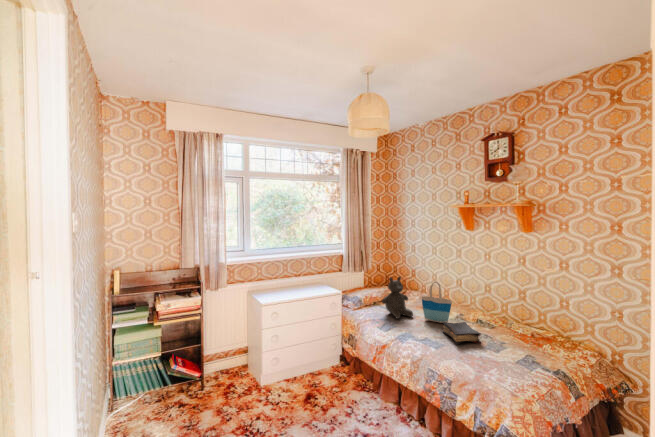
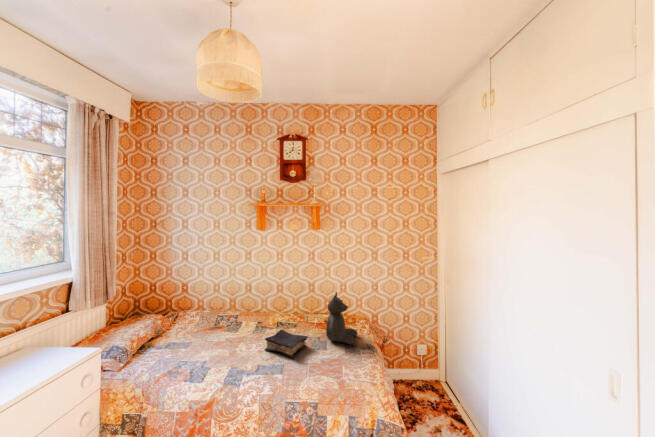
teddy bear: present [382,277,413,319] -> present [326,292,357,345]
tote bag: present [422,282,452,323] -> none [228,294,263,342]

